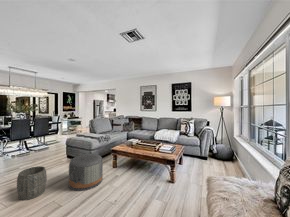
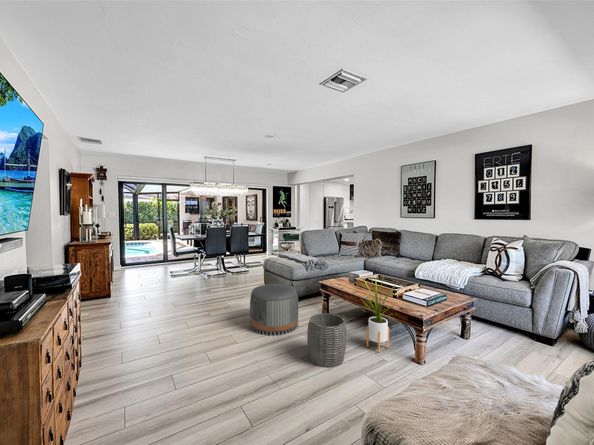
house plant: none [142,140,163,183] -> present [364,279,395,353]
woven basket: present [17,166,47,200] -> present [307,313,347,367]

